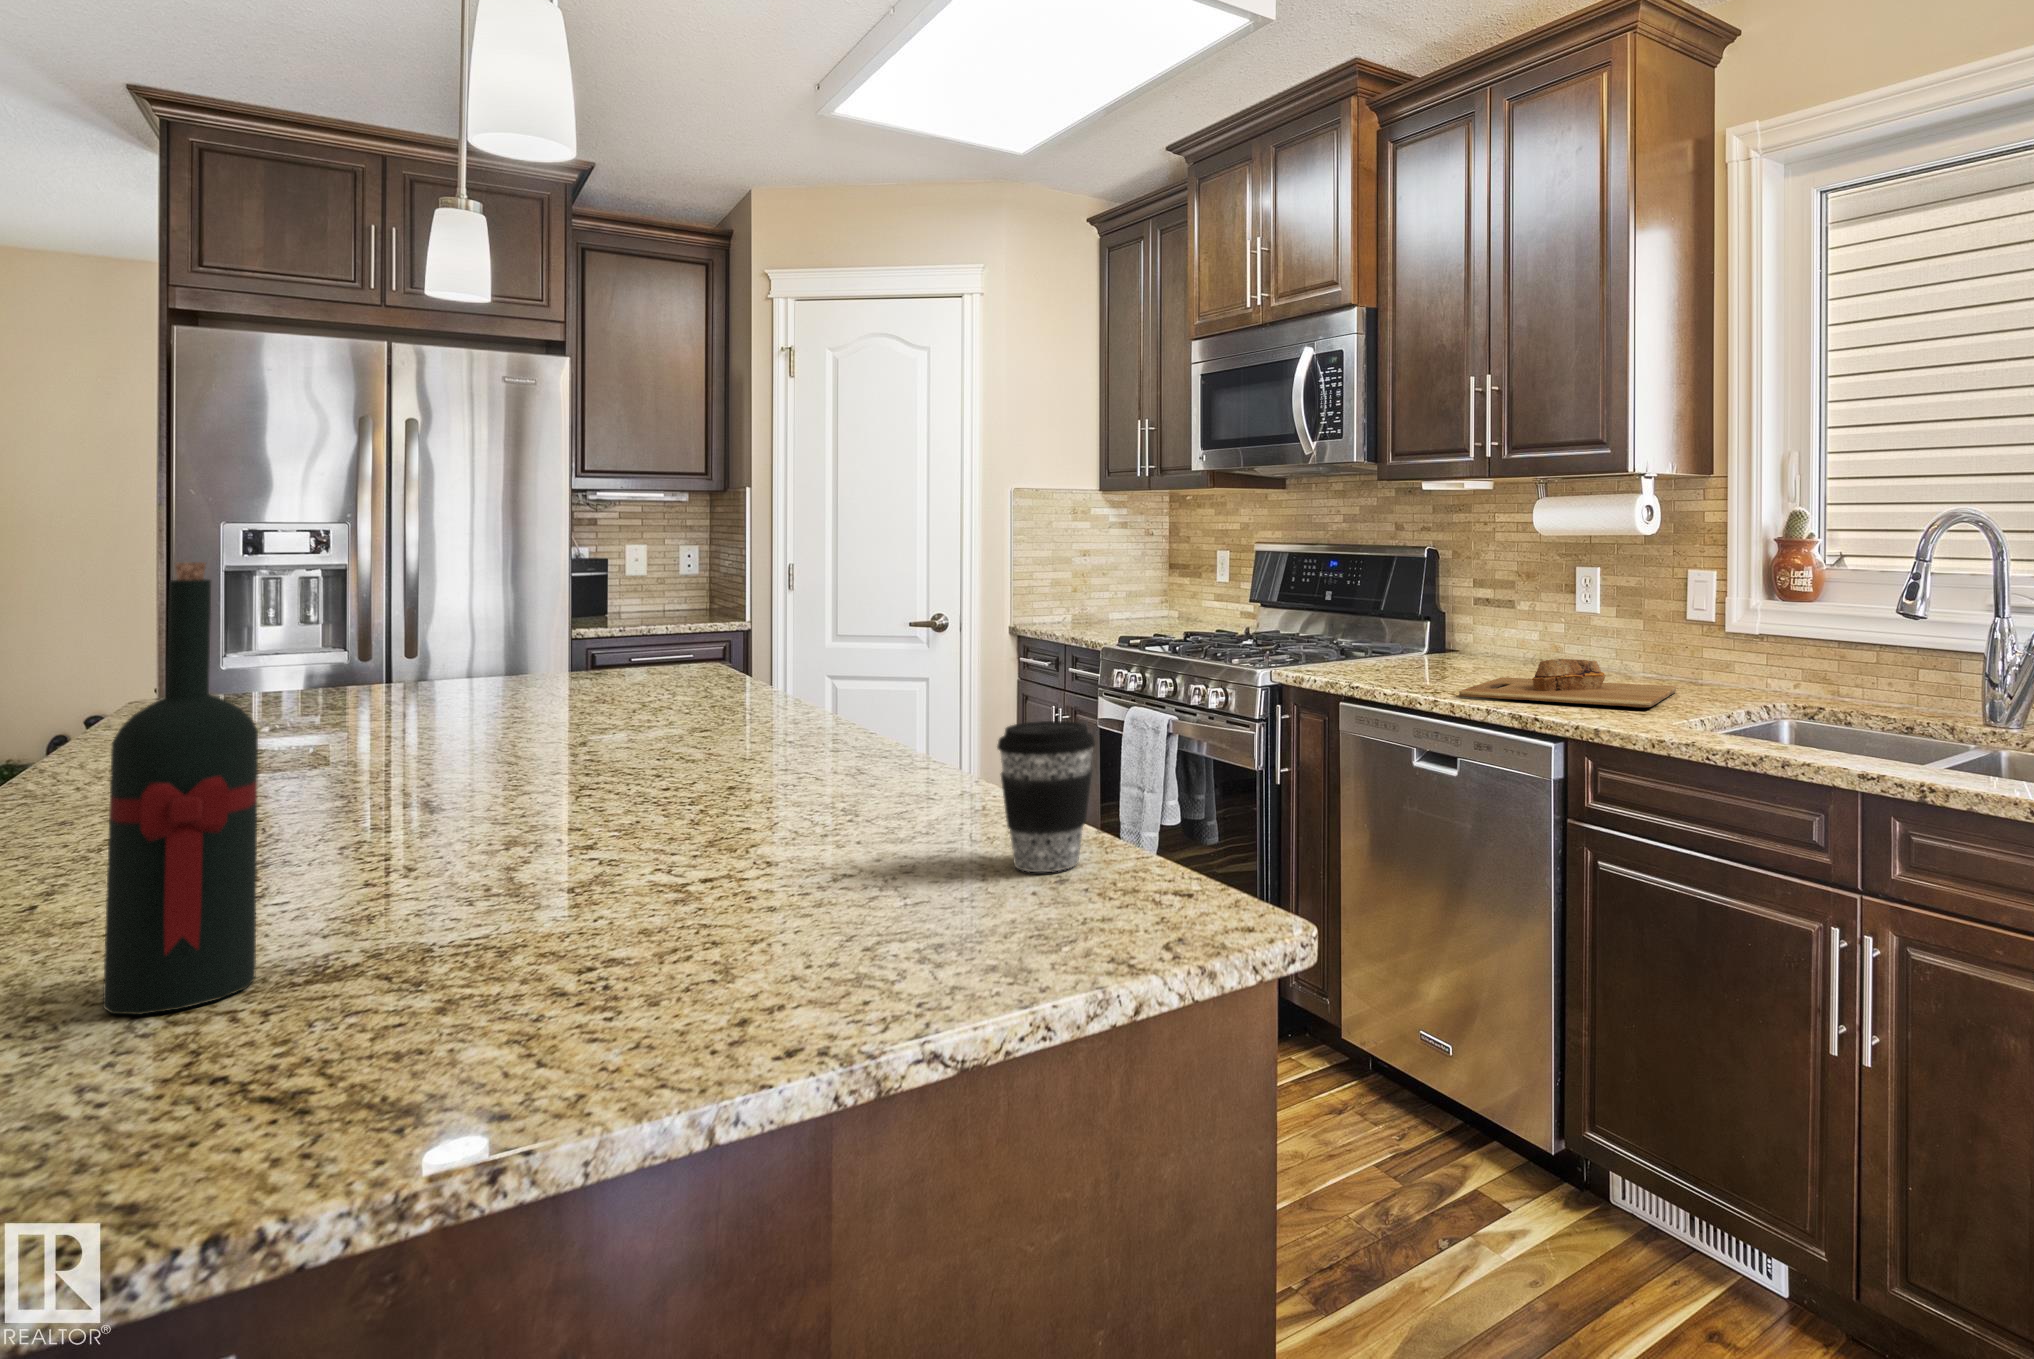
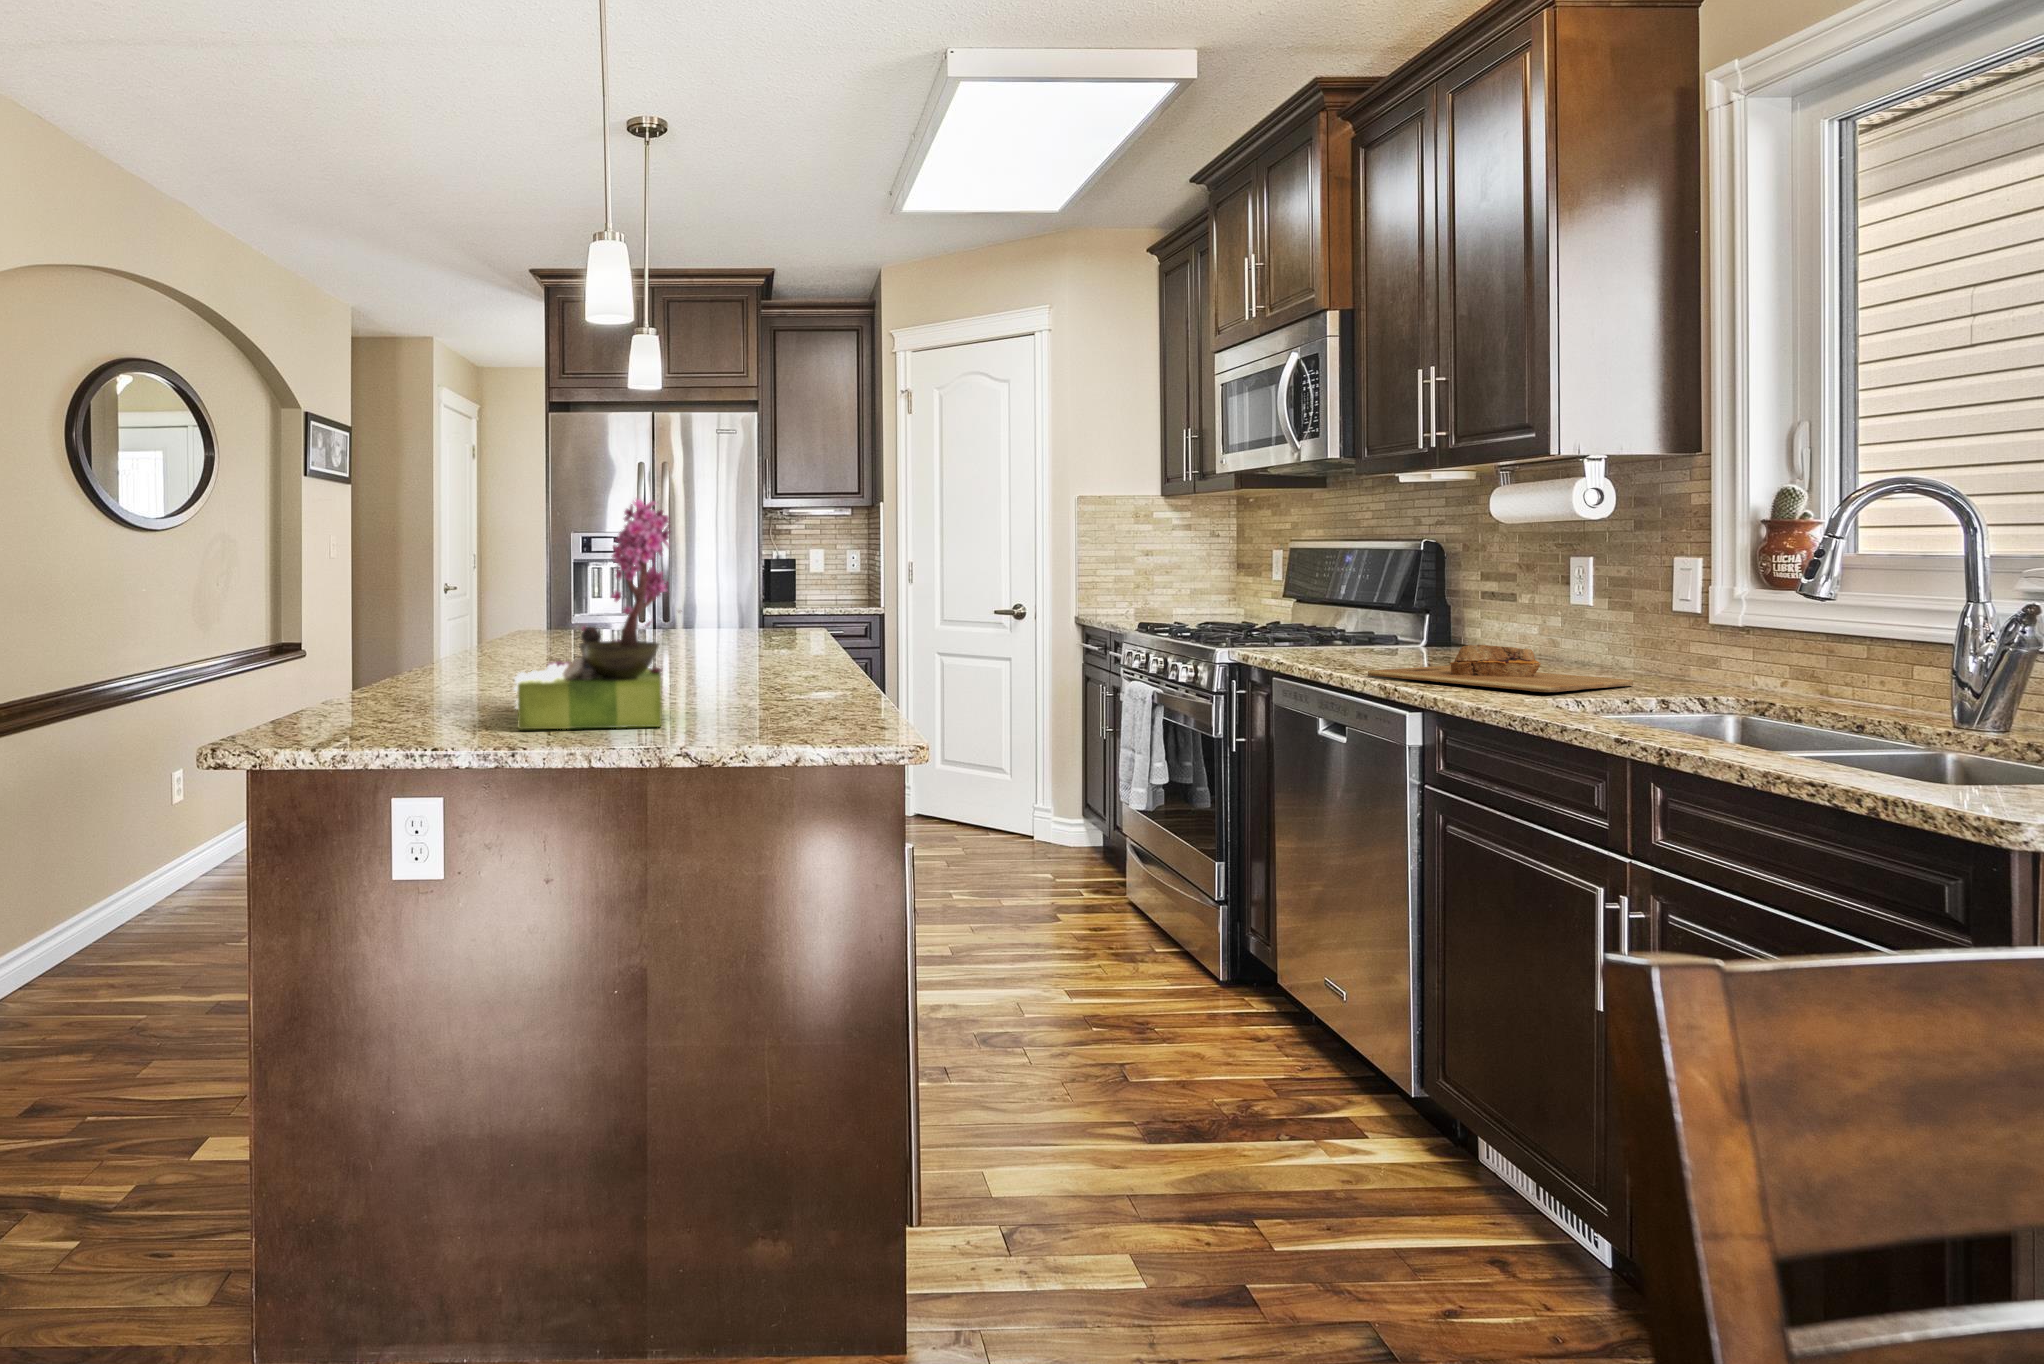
flower arrangement: none [501,498,869,1016] -> present [514,499,670,729]
wine bottle: present [103,562,258,1015] -> none [393,529,443,715]
coffee cup: present [997,721,1095,872] -> none [770,630,828,716]

